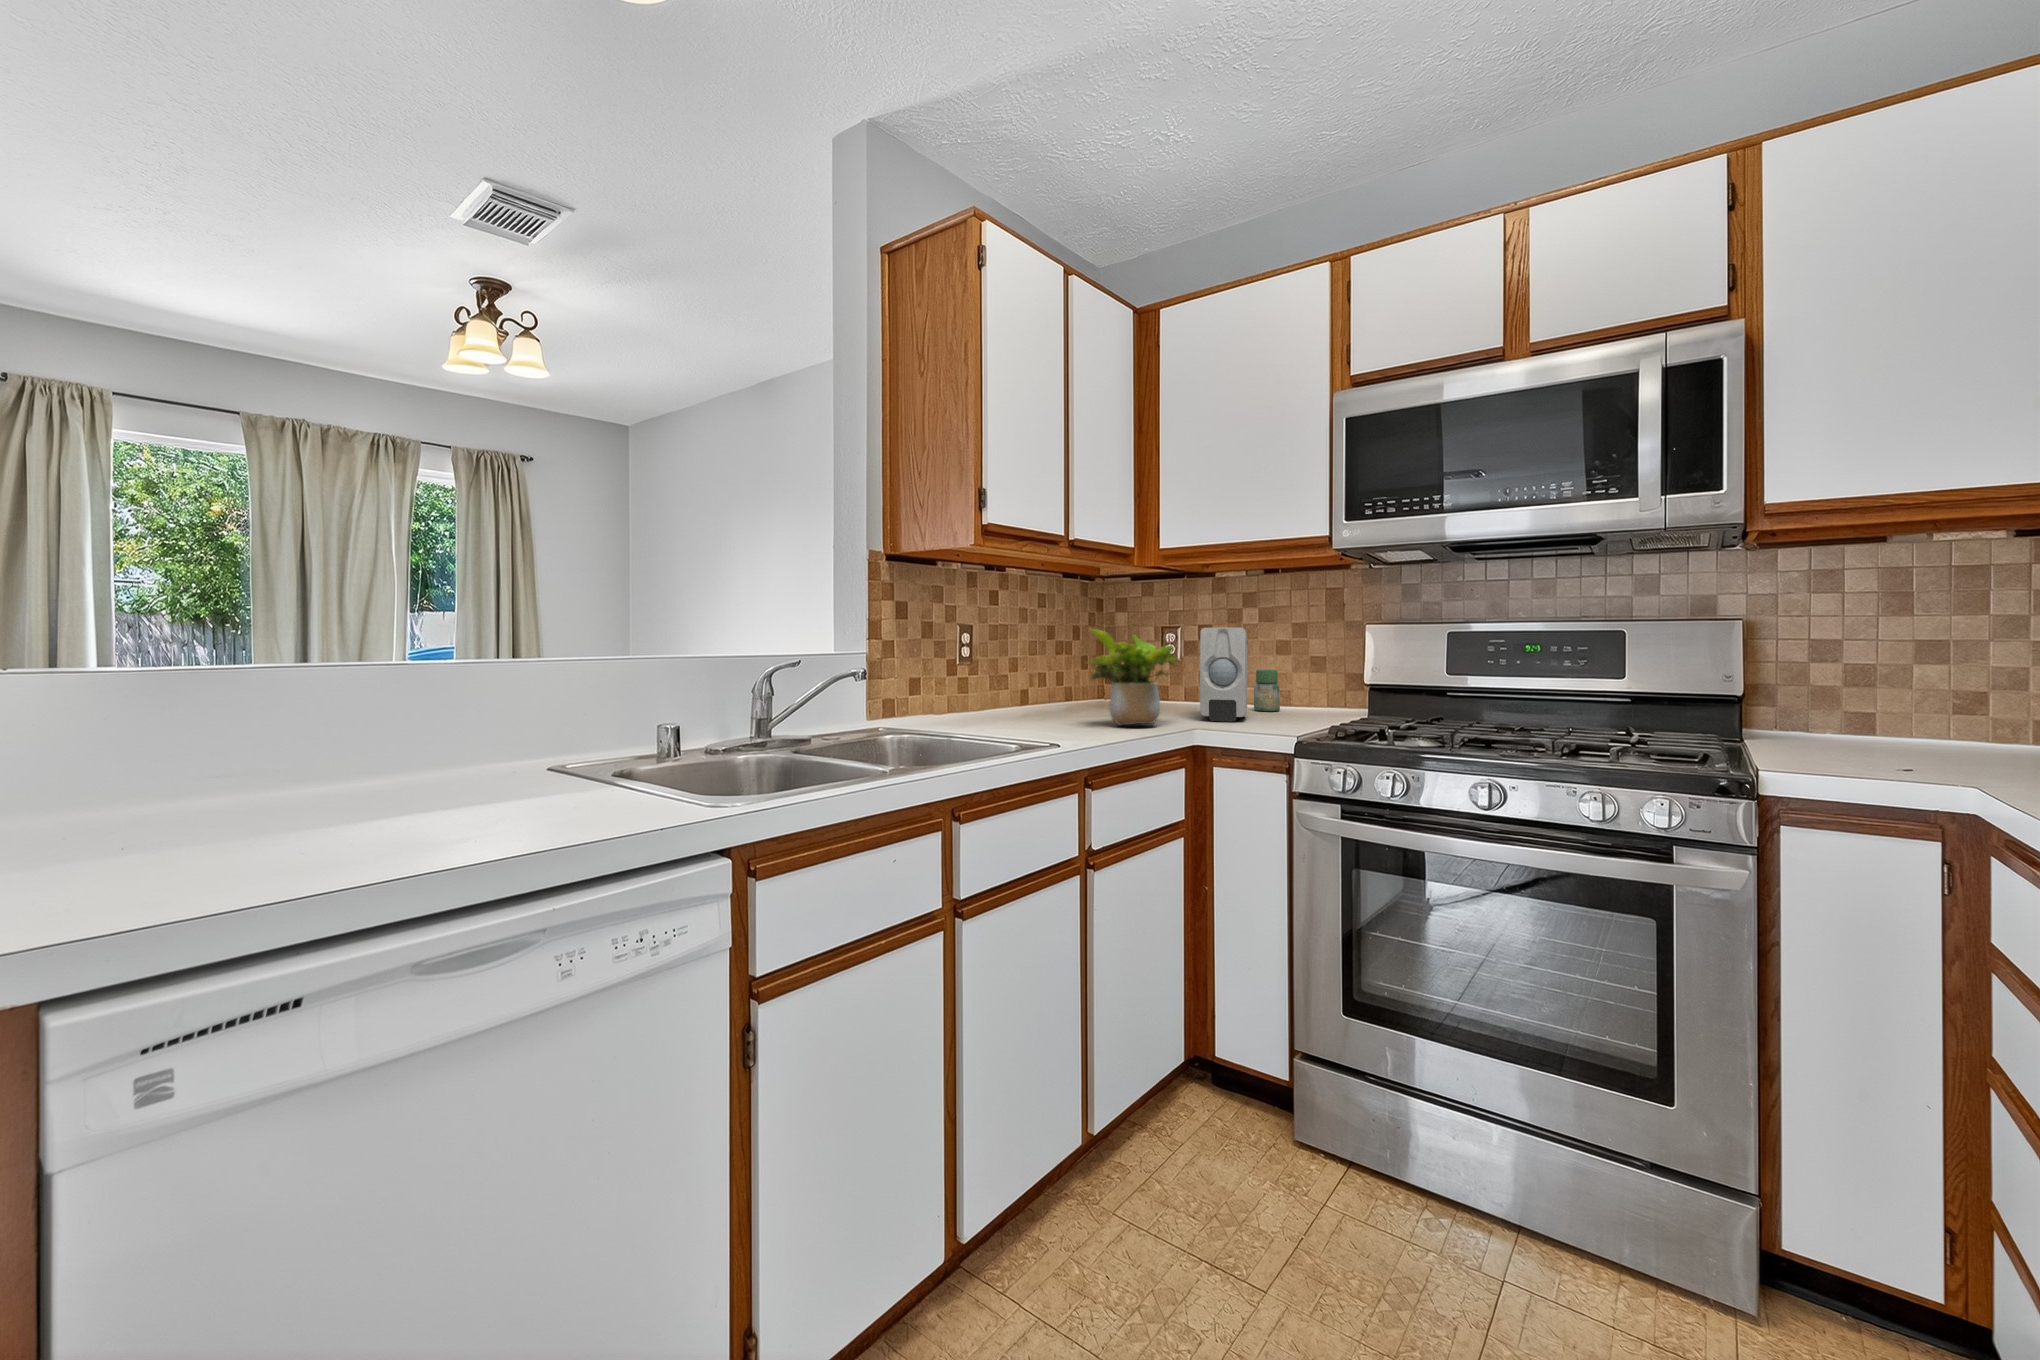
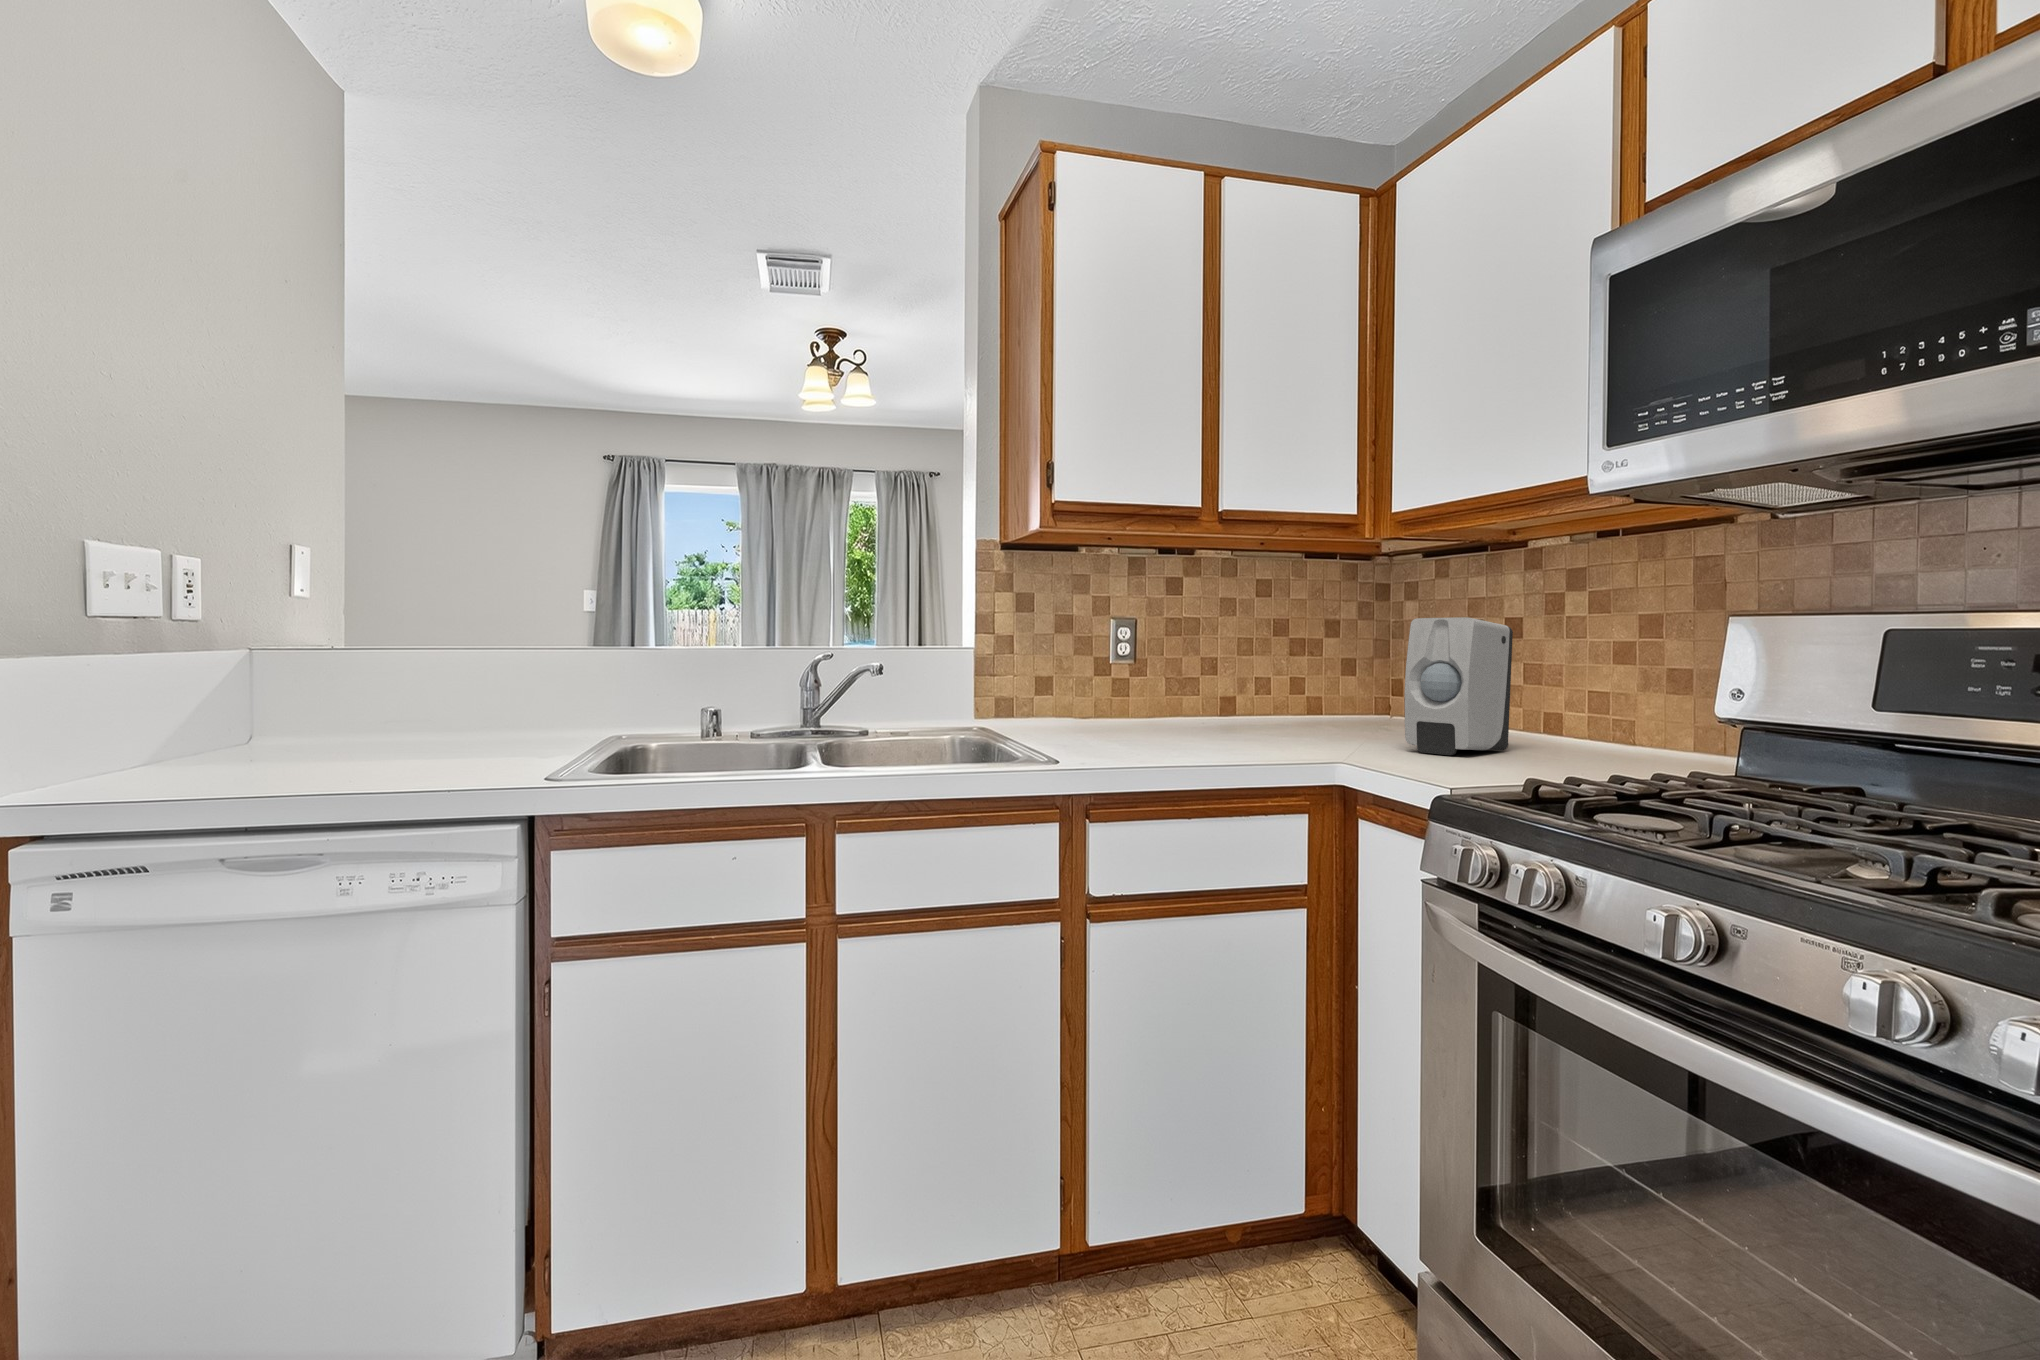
potted plant: present [1086,629,1178,725] -> none [1206,619,1368,748]
jar: present [1254,669,1280,711] -> none [1559,684,1604,748]

